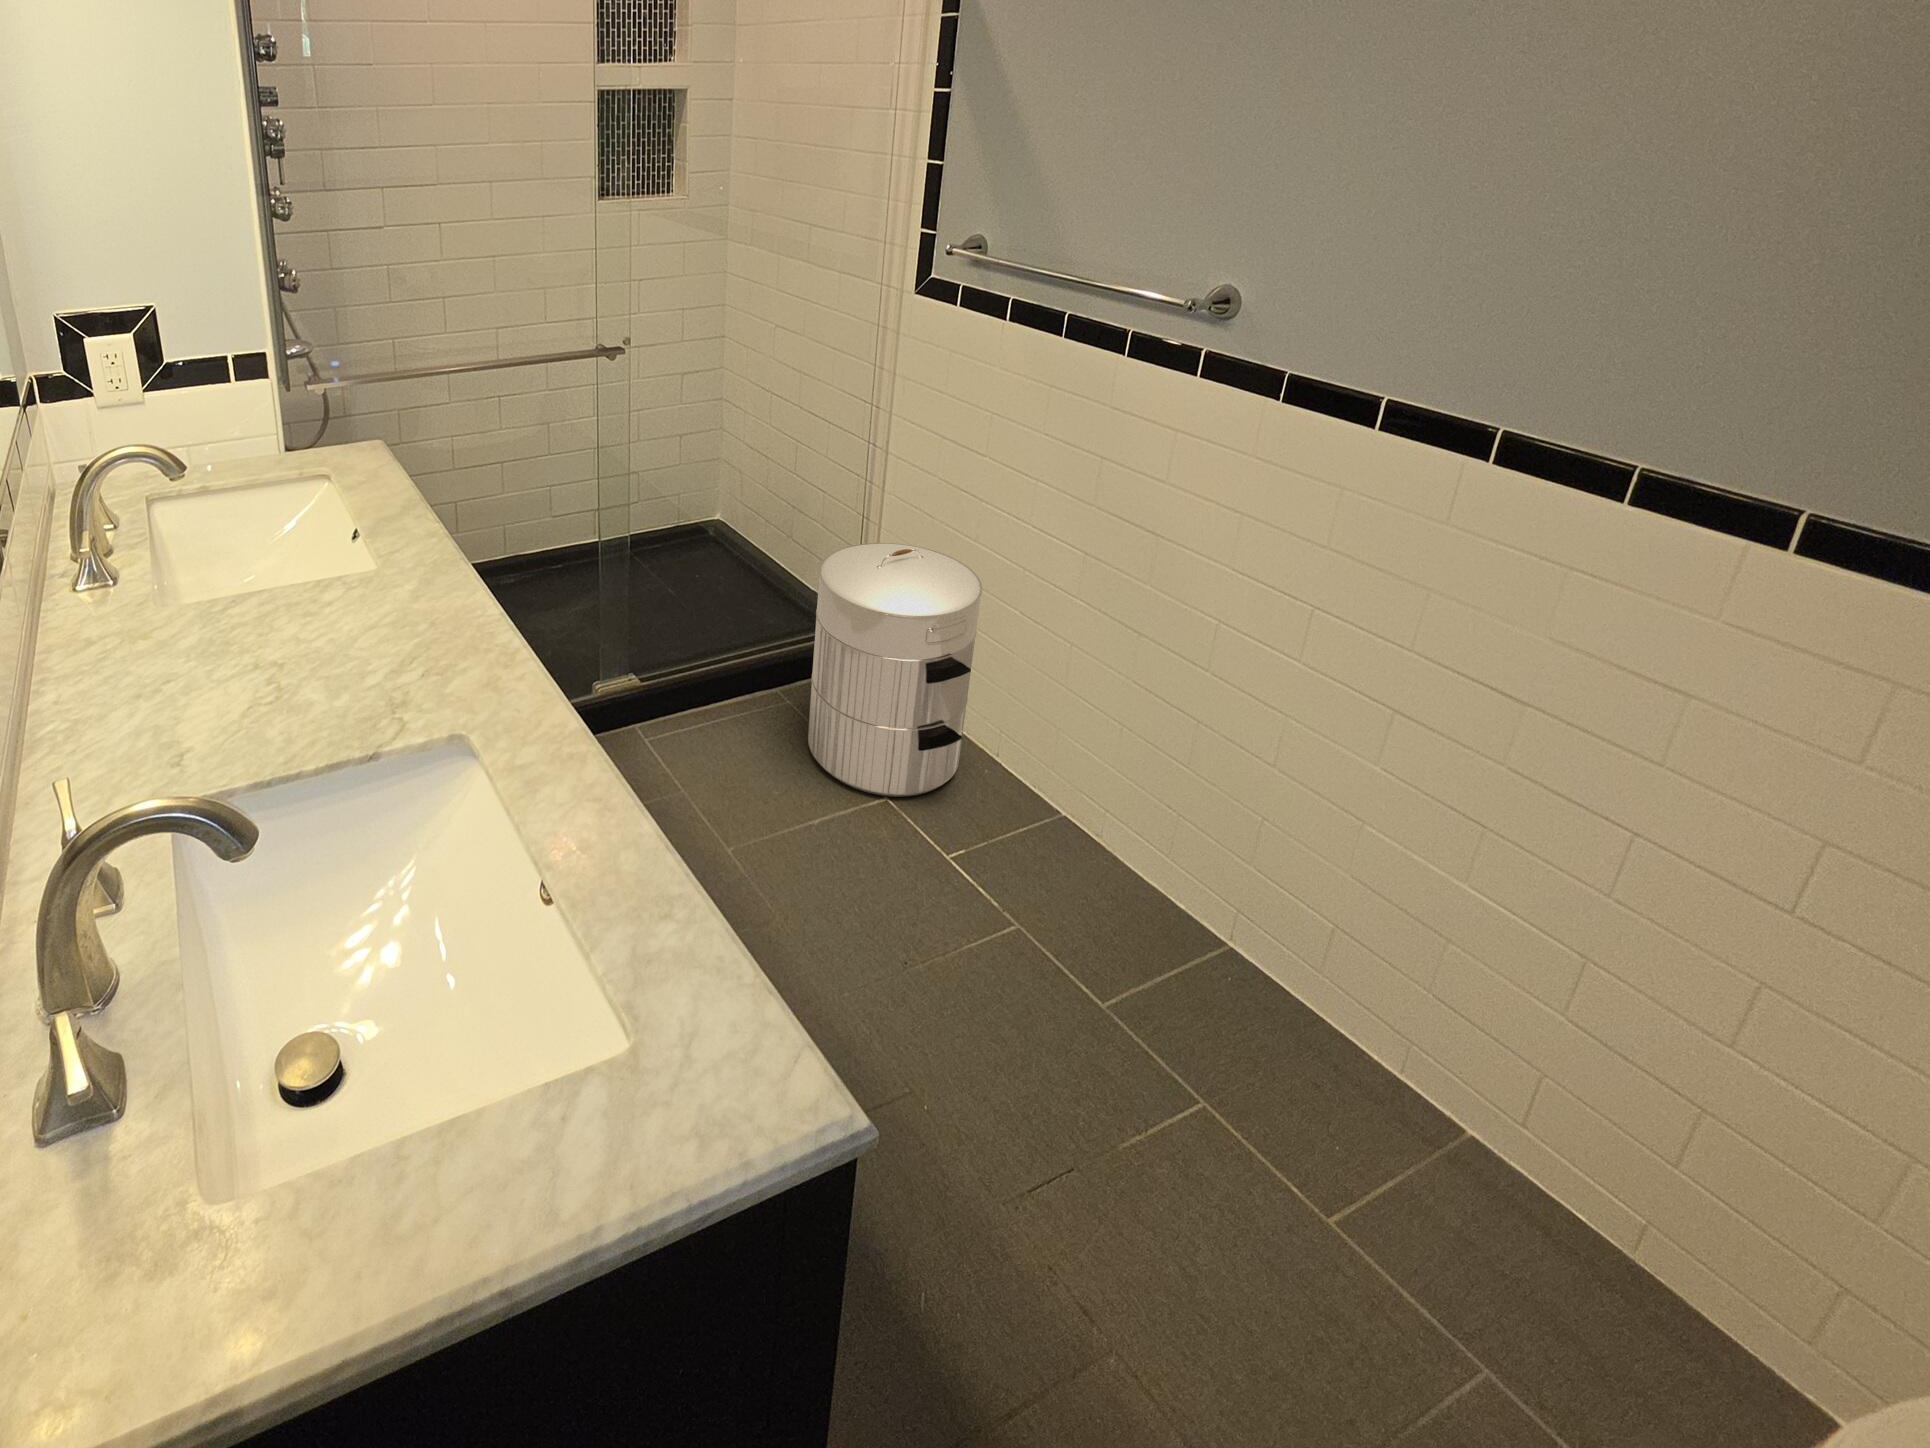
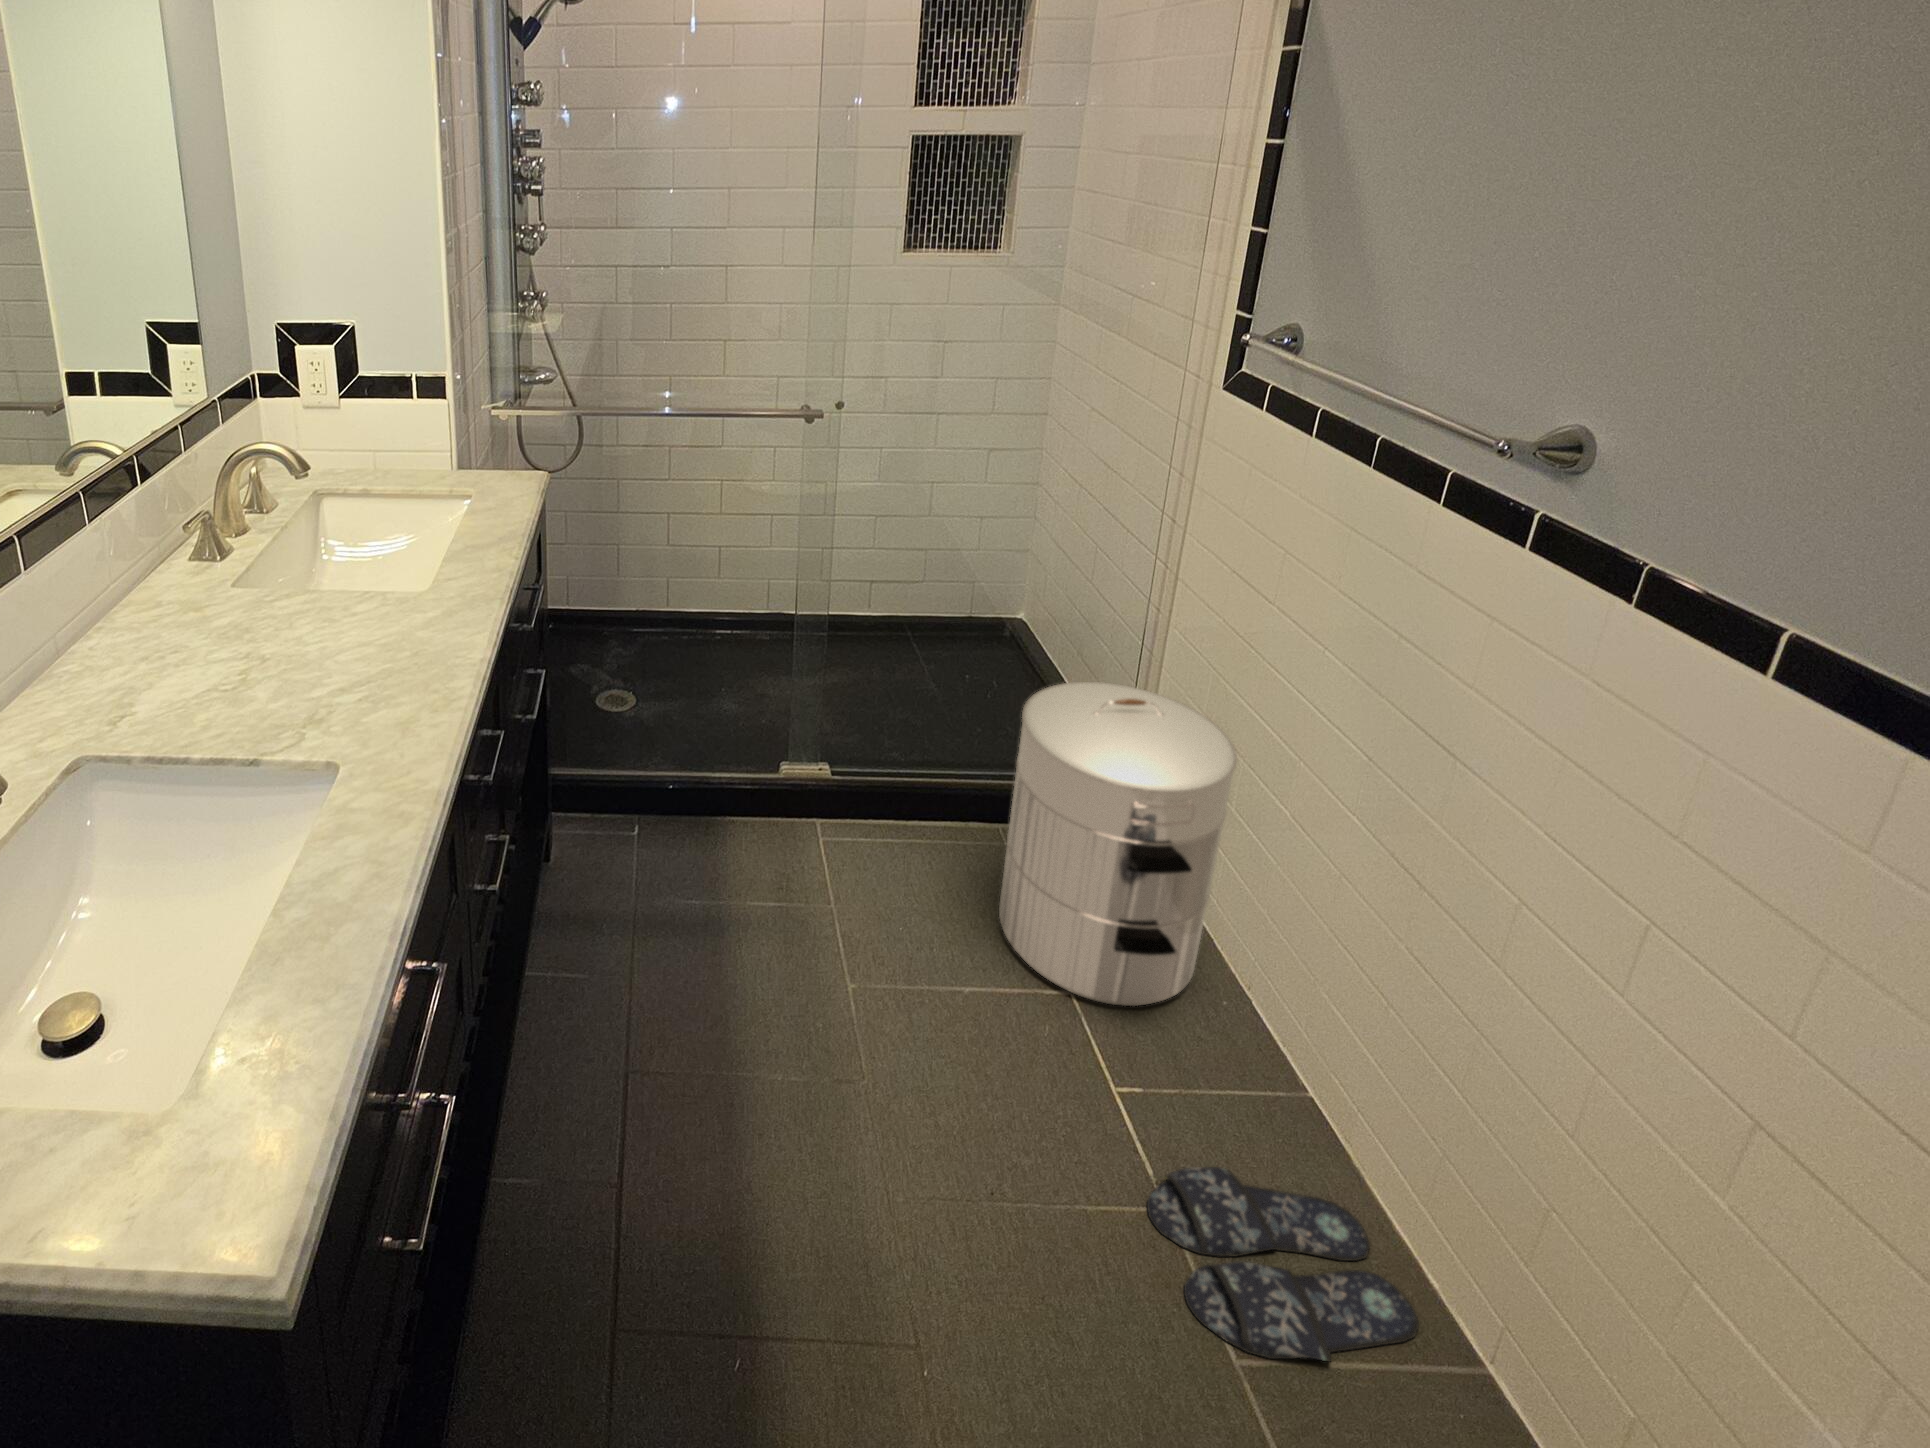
slippers: none [1003,878,1184,997] -> present [1147,1167,1419,1361]

